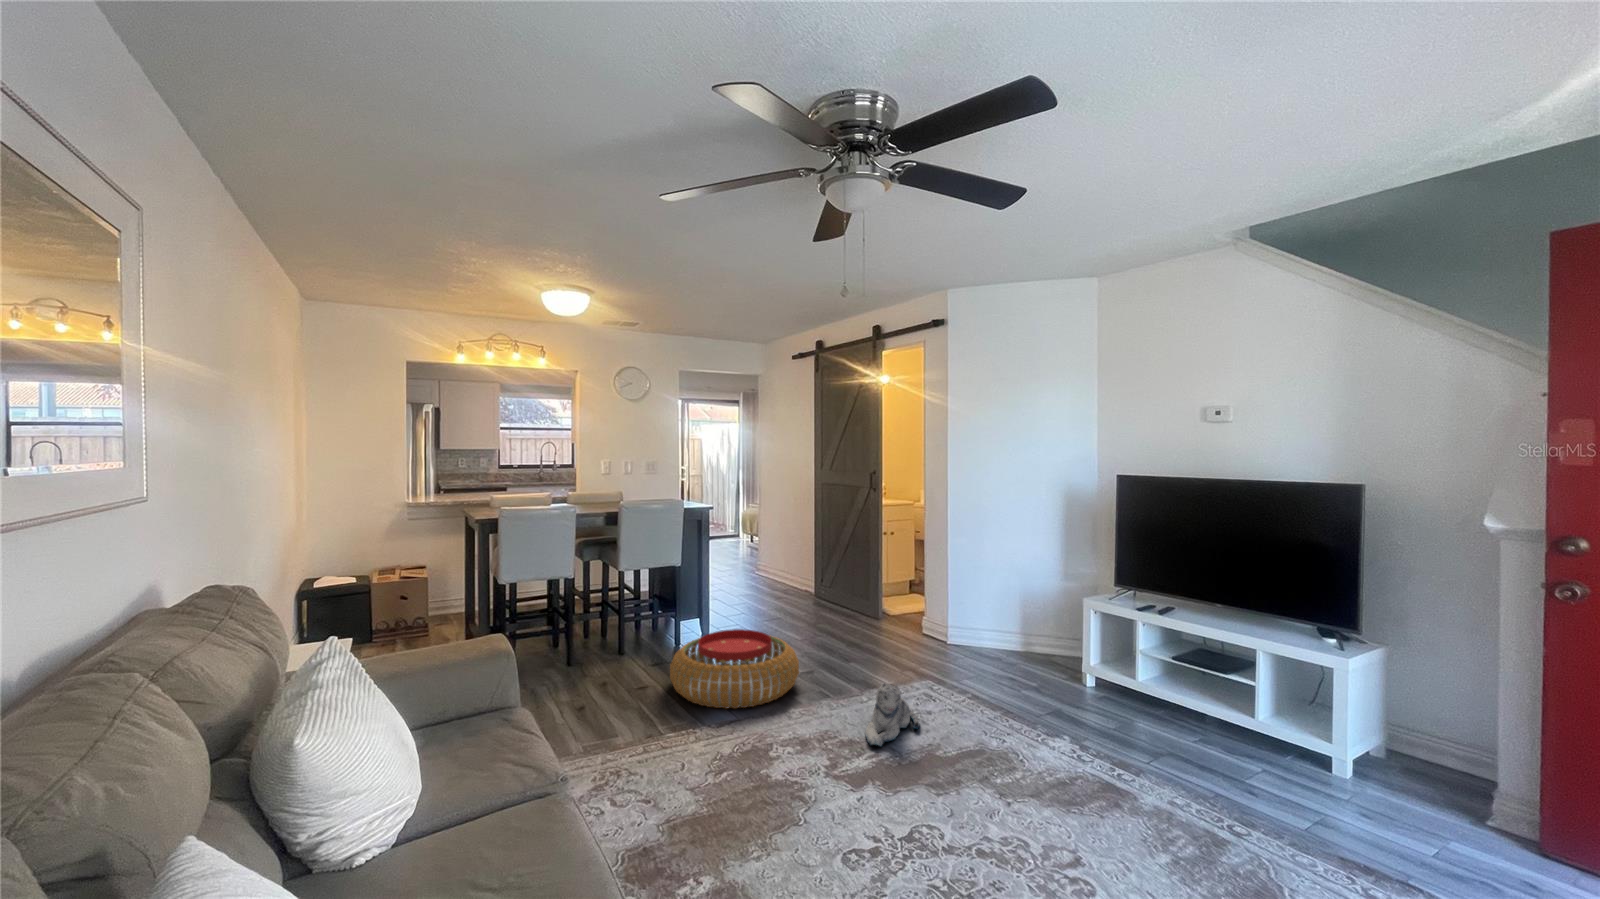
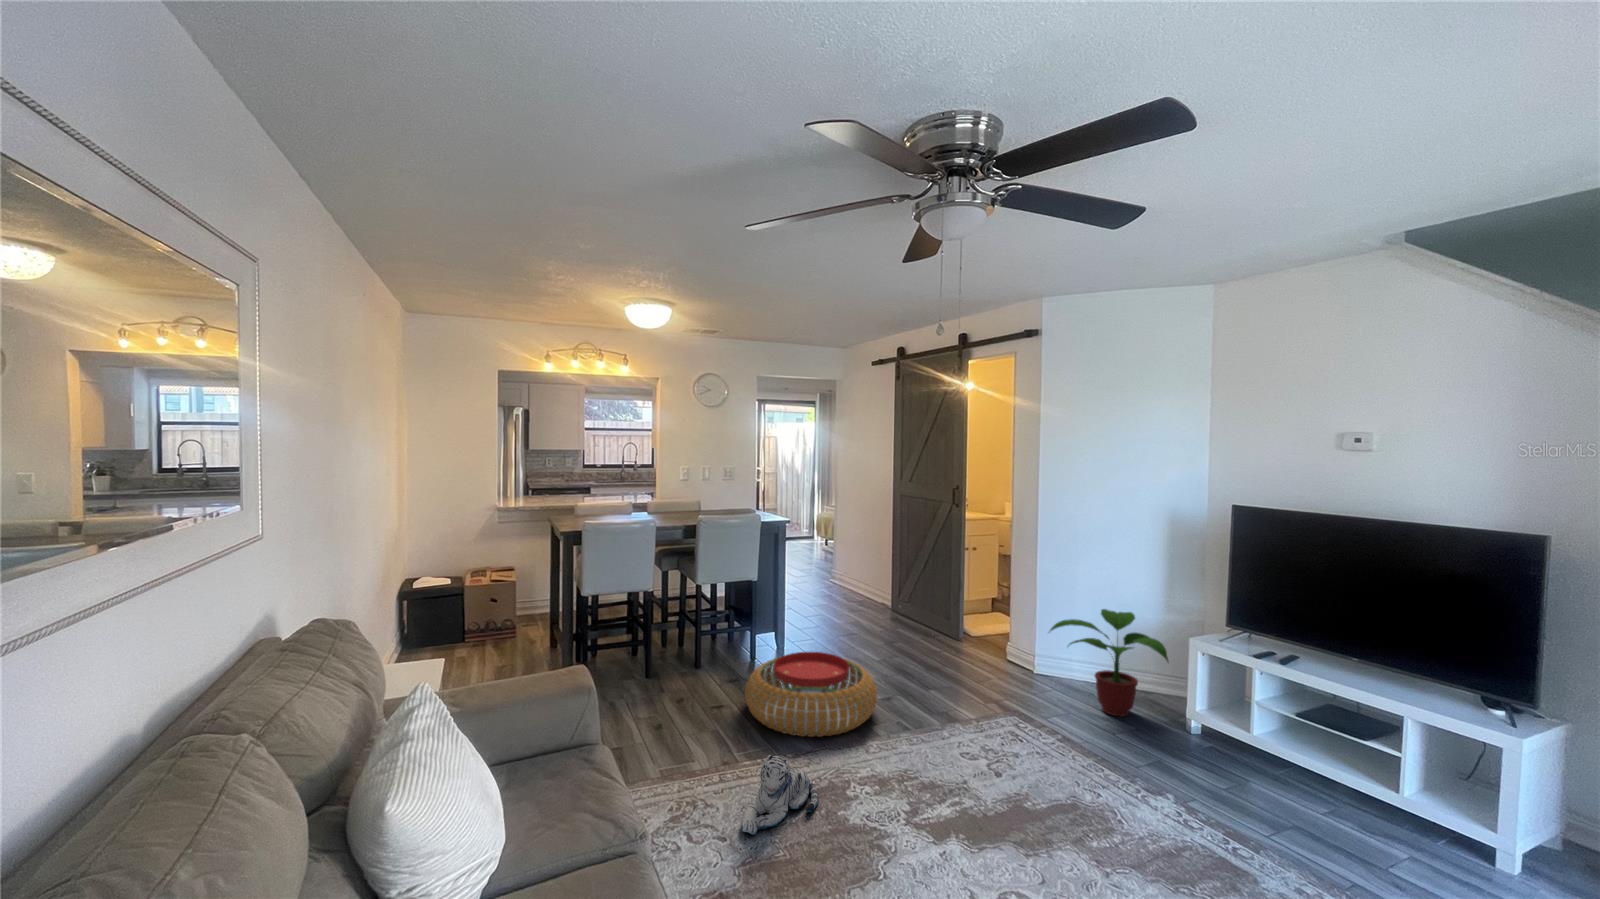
potted plant: none [957,578,1063,675] -> present [1049,609,1168,716]
plush toy: present [865,683,920,746] -> present [741,755,819,835]

